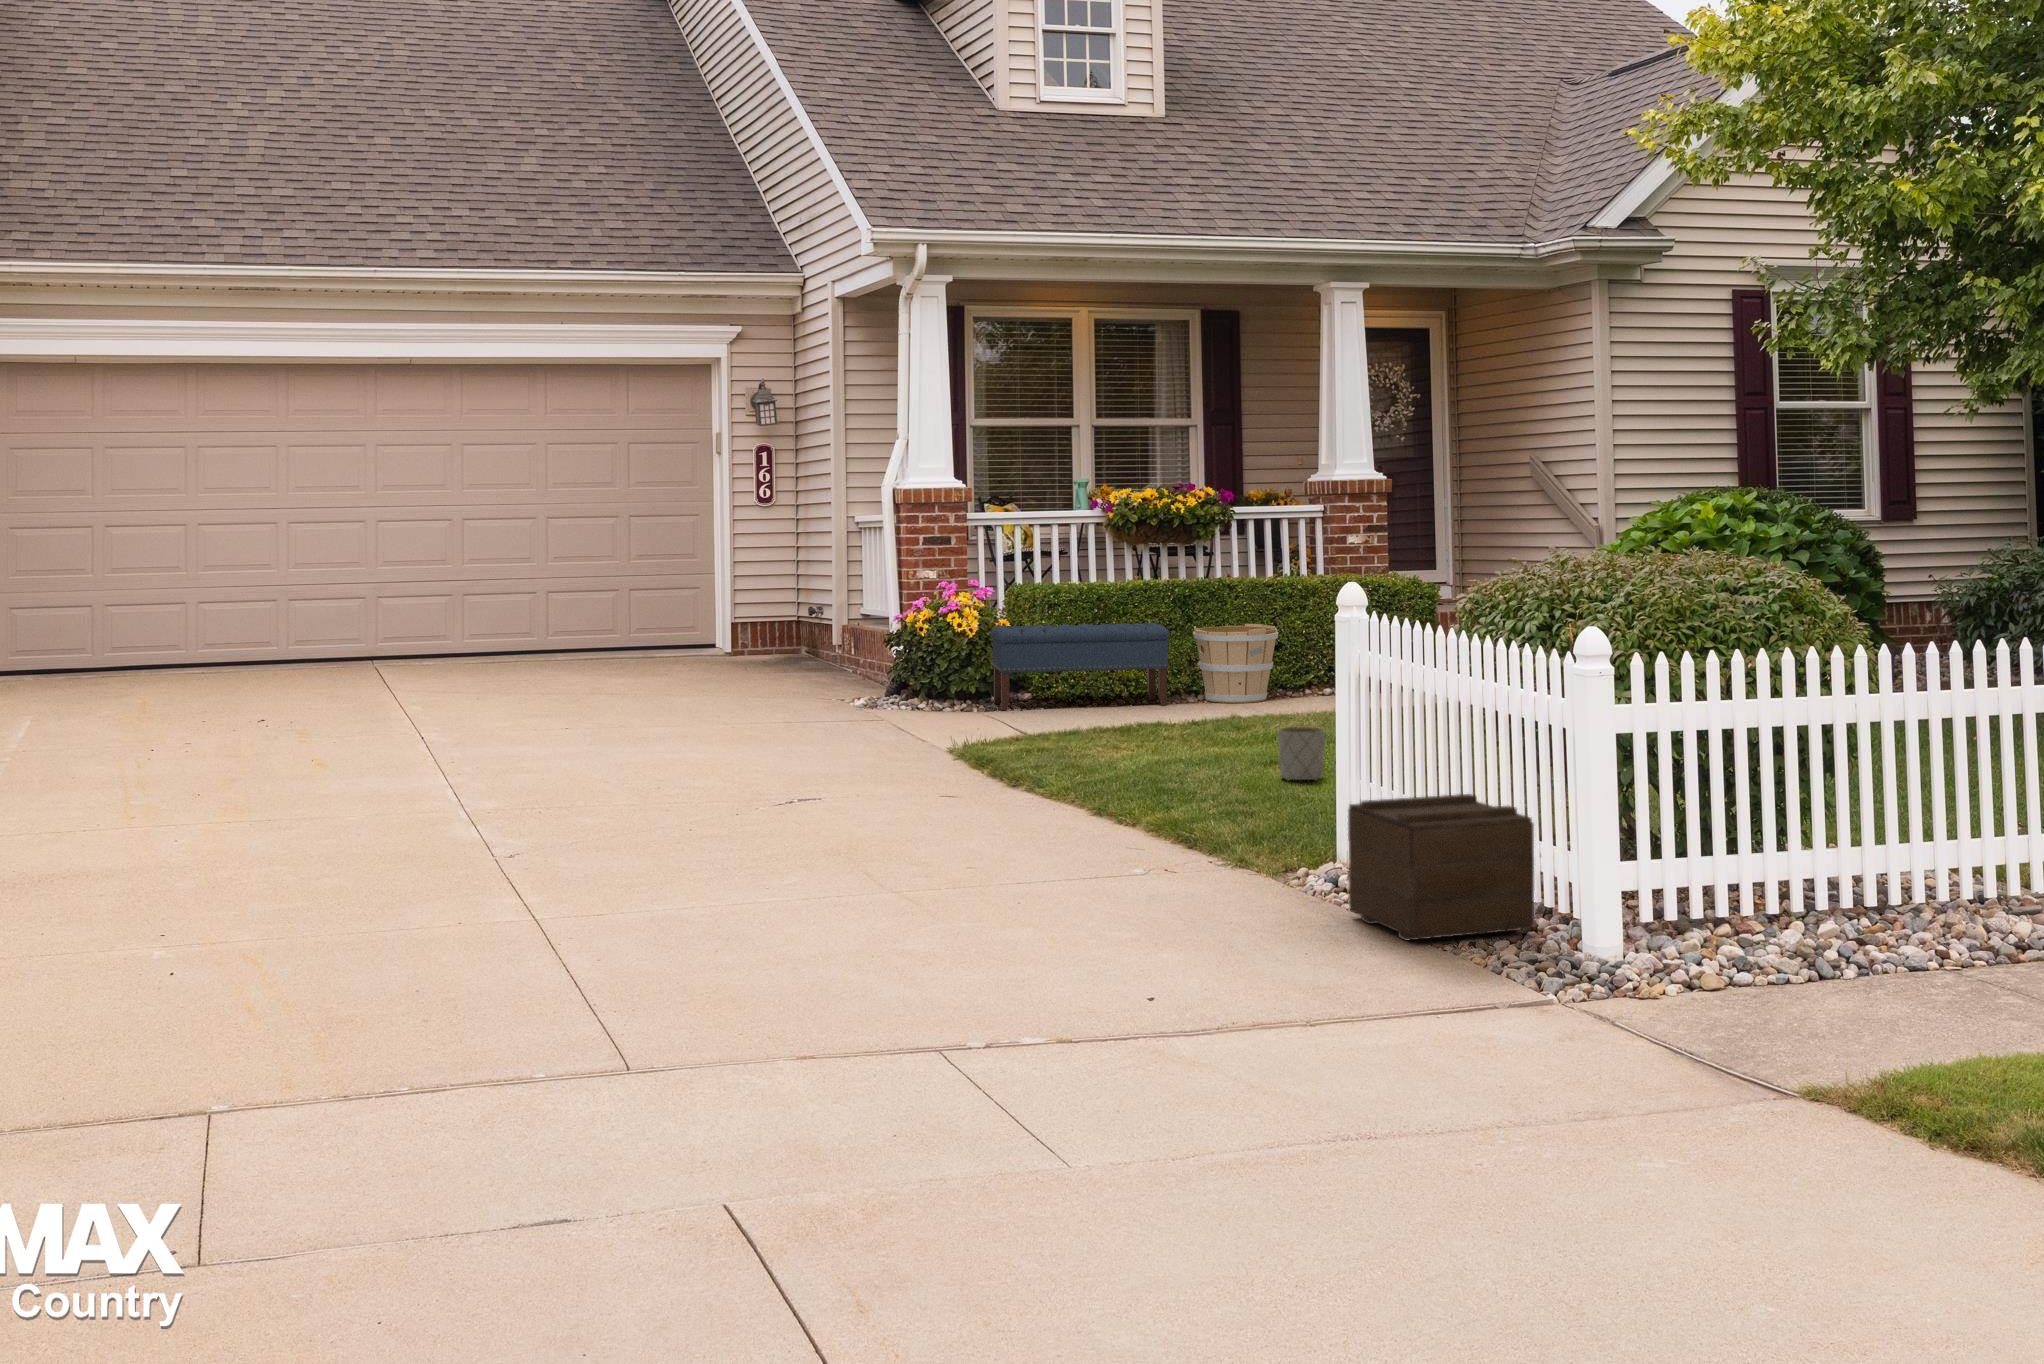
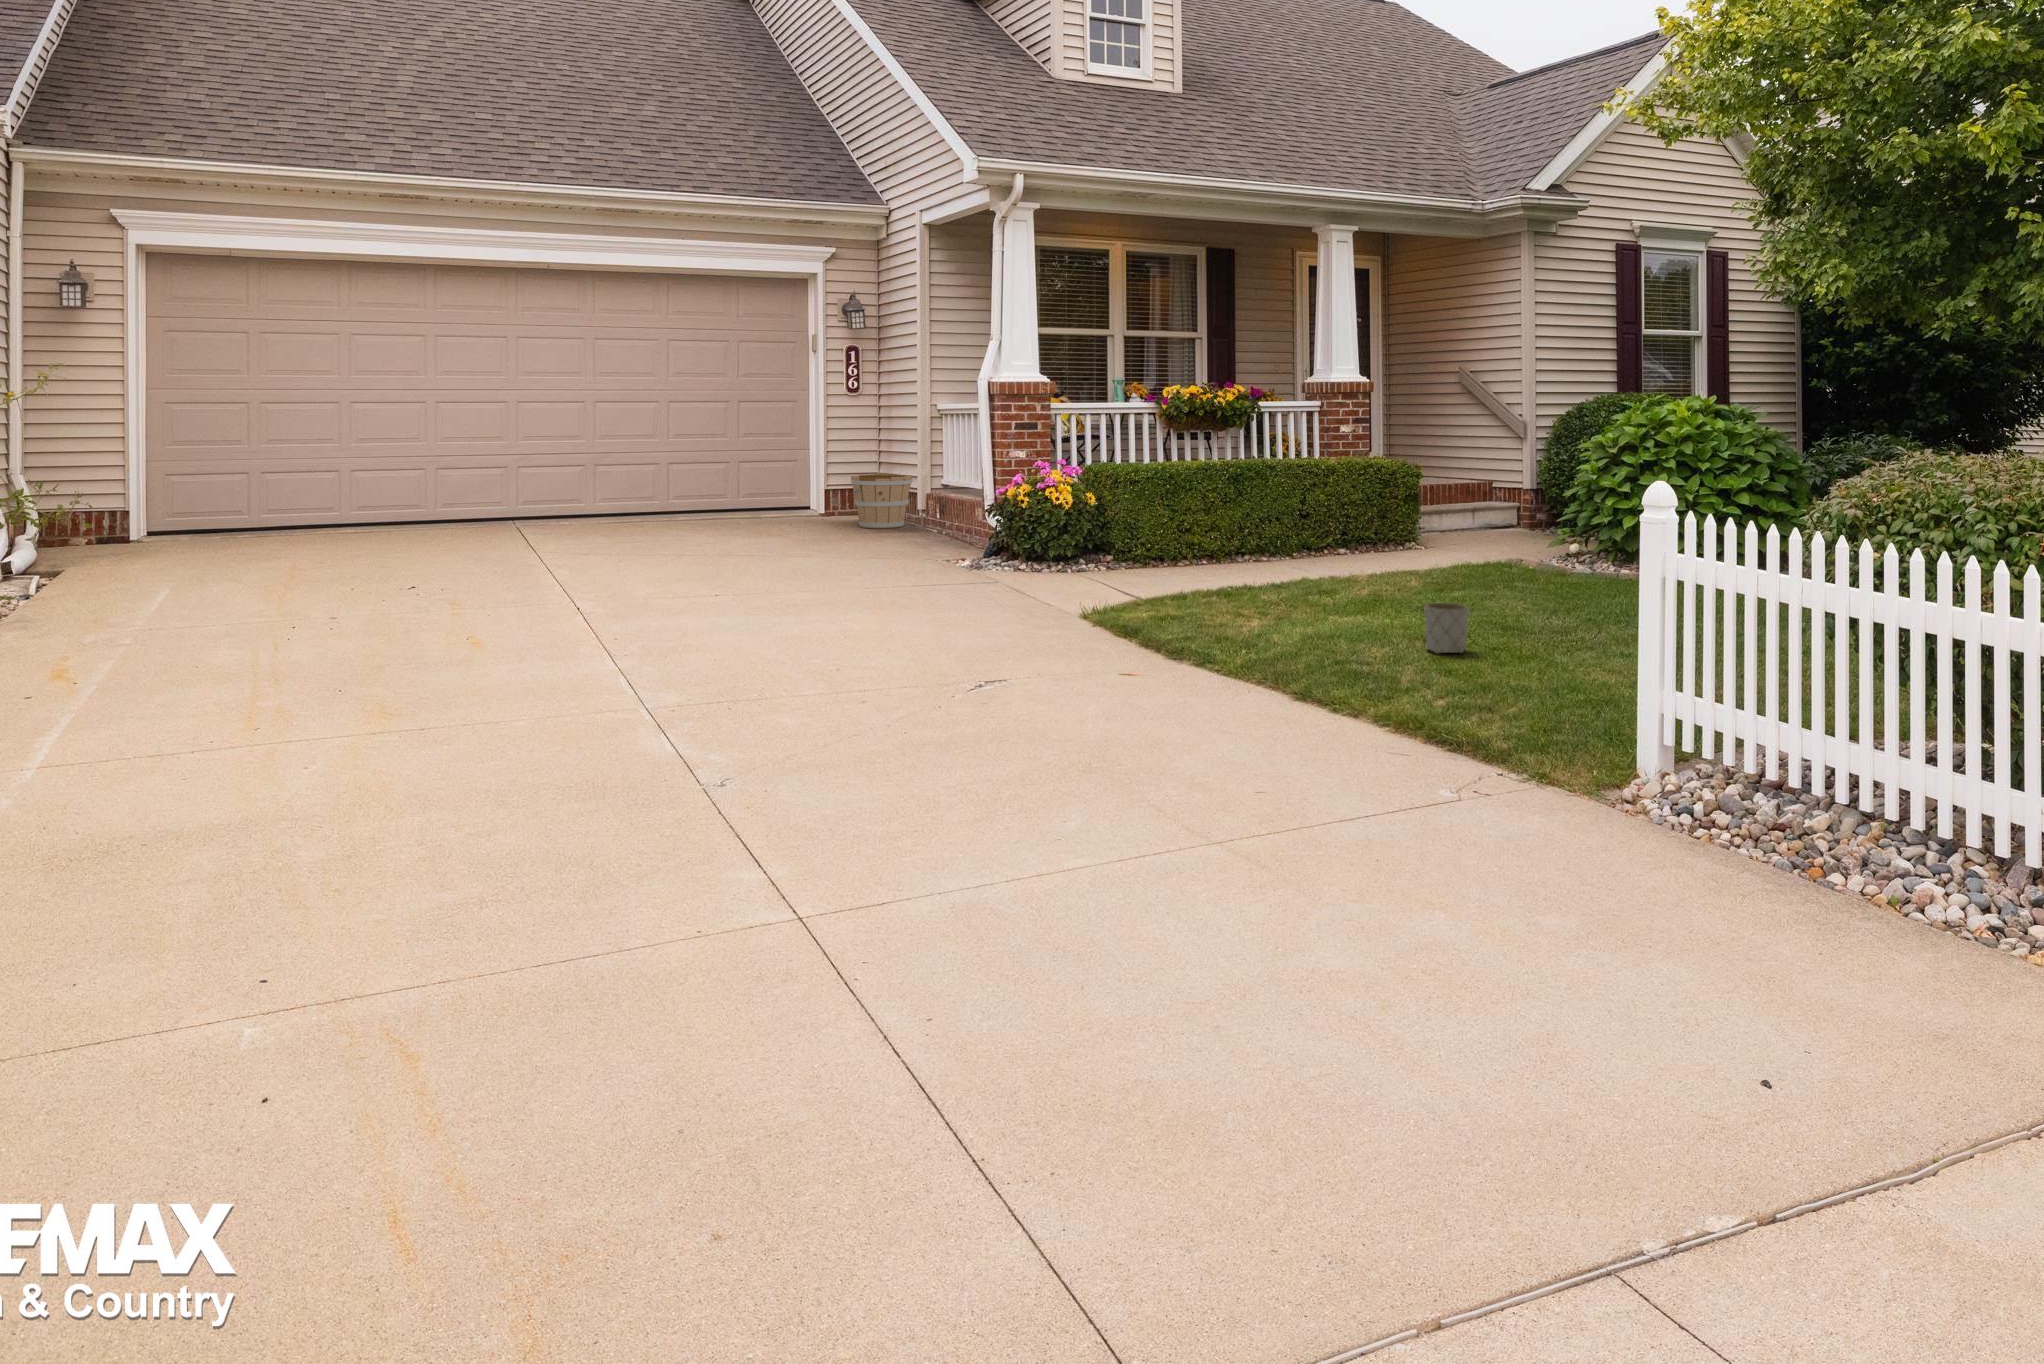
bench: present [991,623,1170,710] -> none [1084,497,1238,573]
wooden bucket: present [1193,624,1278,703] -> present [851,473,913,529]
wooden crate: present [1348,794,1534,940] -> none [1761,725,2018,922]

